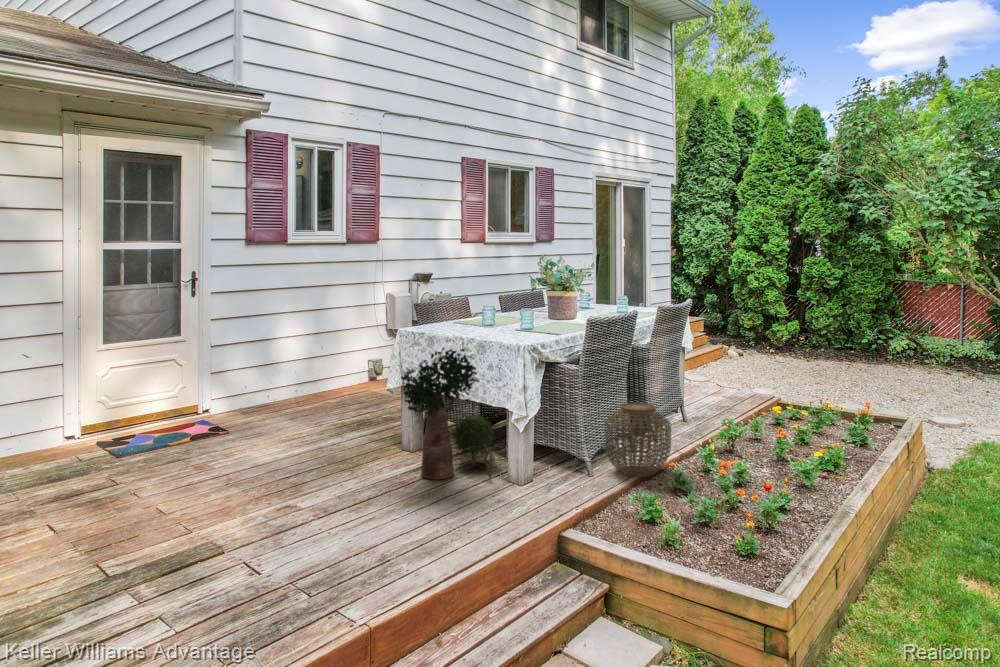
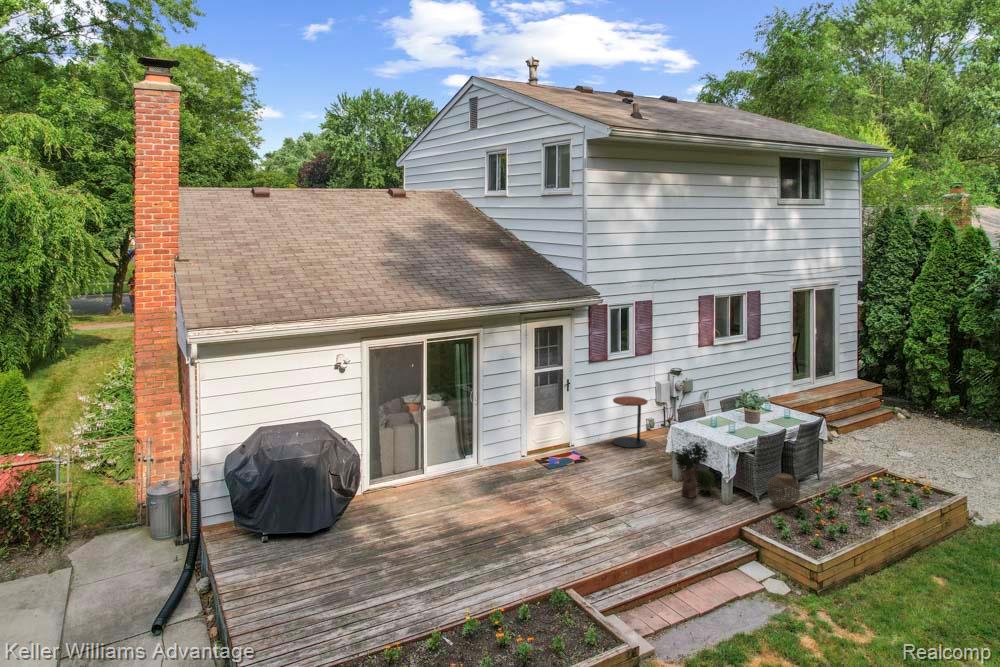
side table: none [299,314,369,408] -> present [612,396,648,448]

